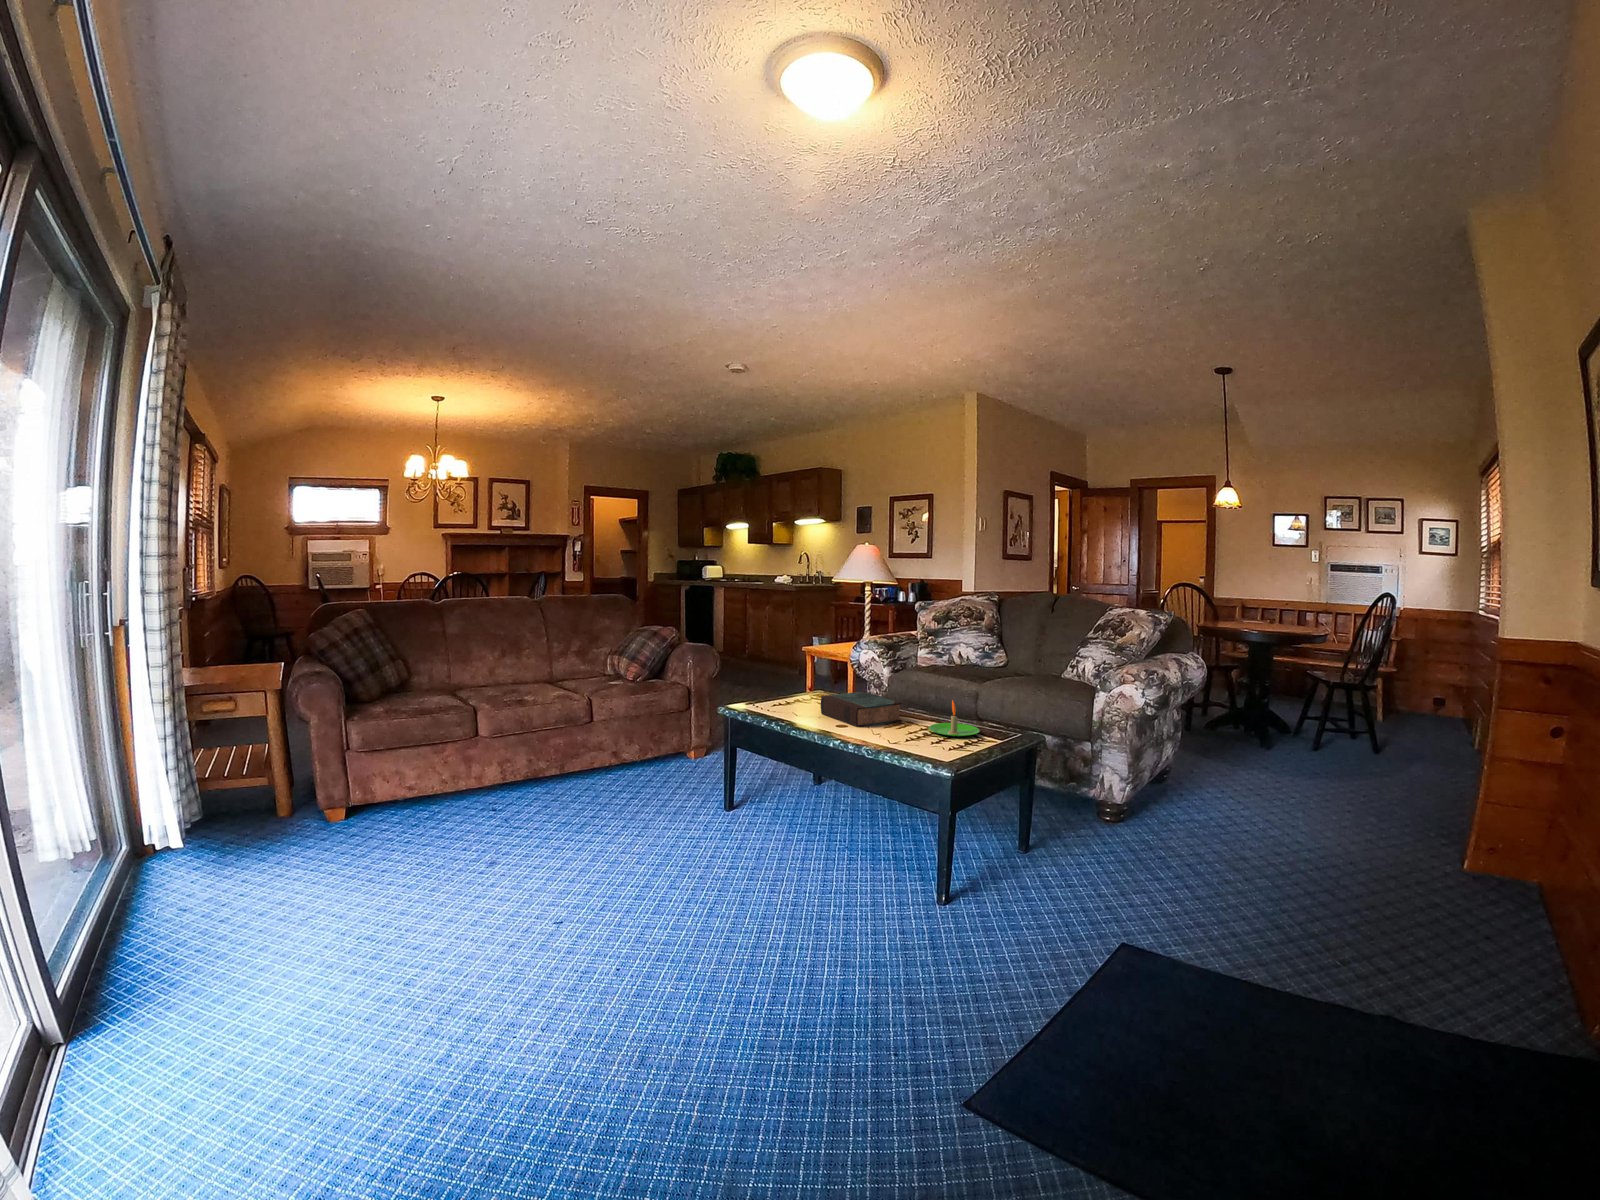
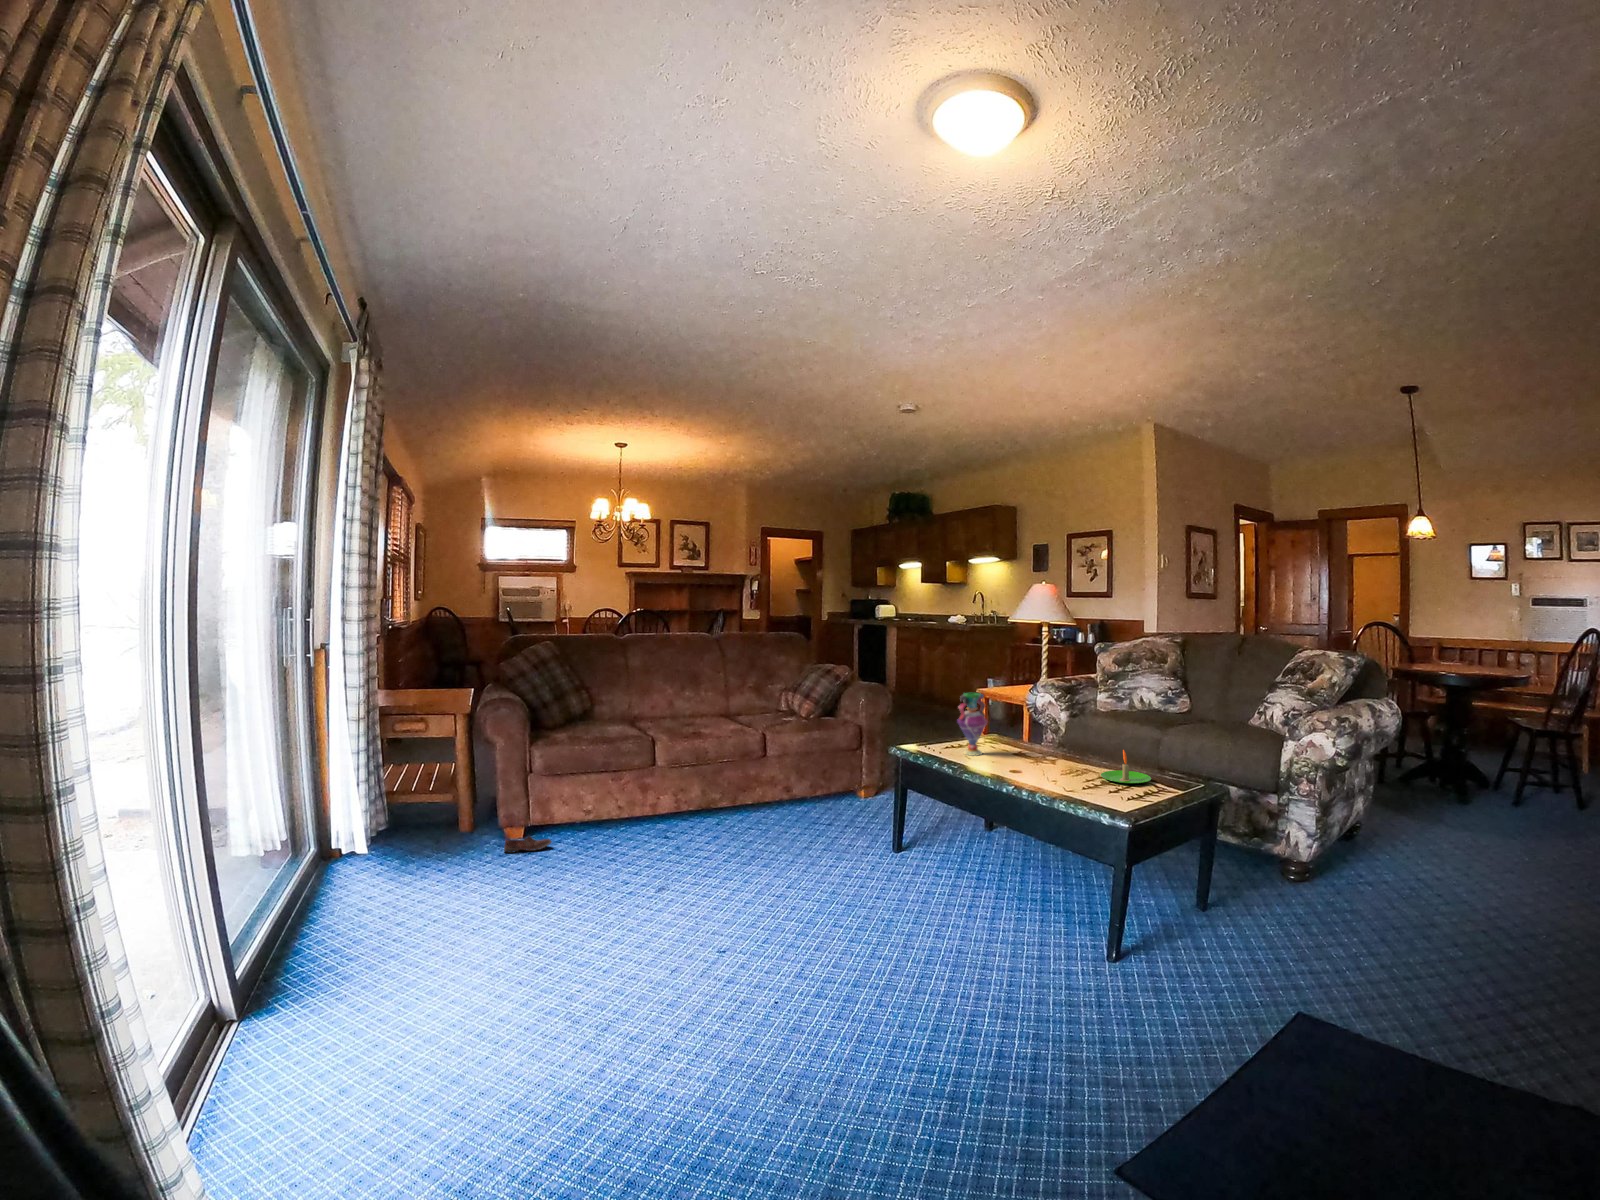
vase: none [778,642,812,711] -> present [957,693,988,755]
book: present [821,691,902,727] -> none [997,739,1075,773]
shoe: none [200,816,273,845] -> present [504,836,552,853]

